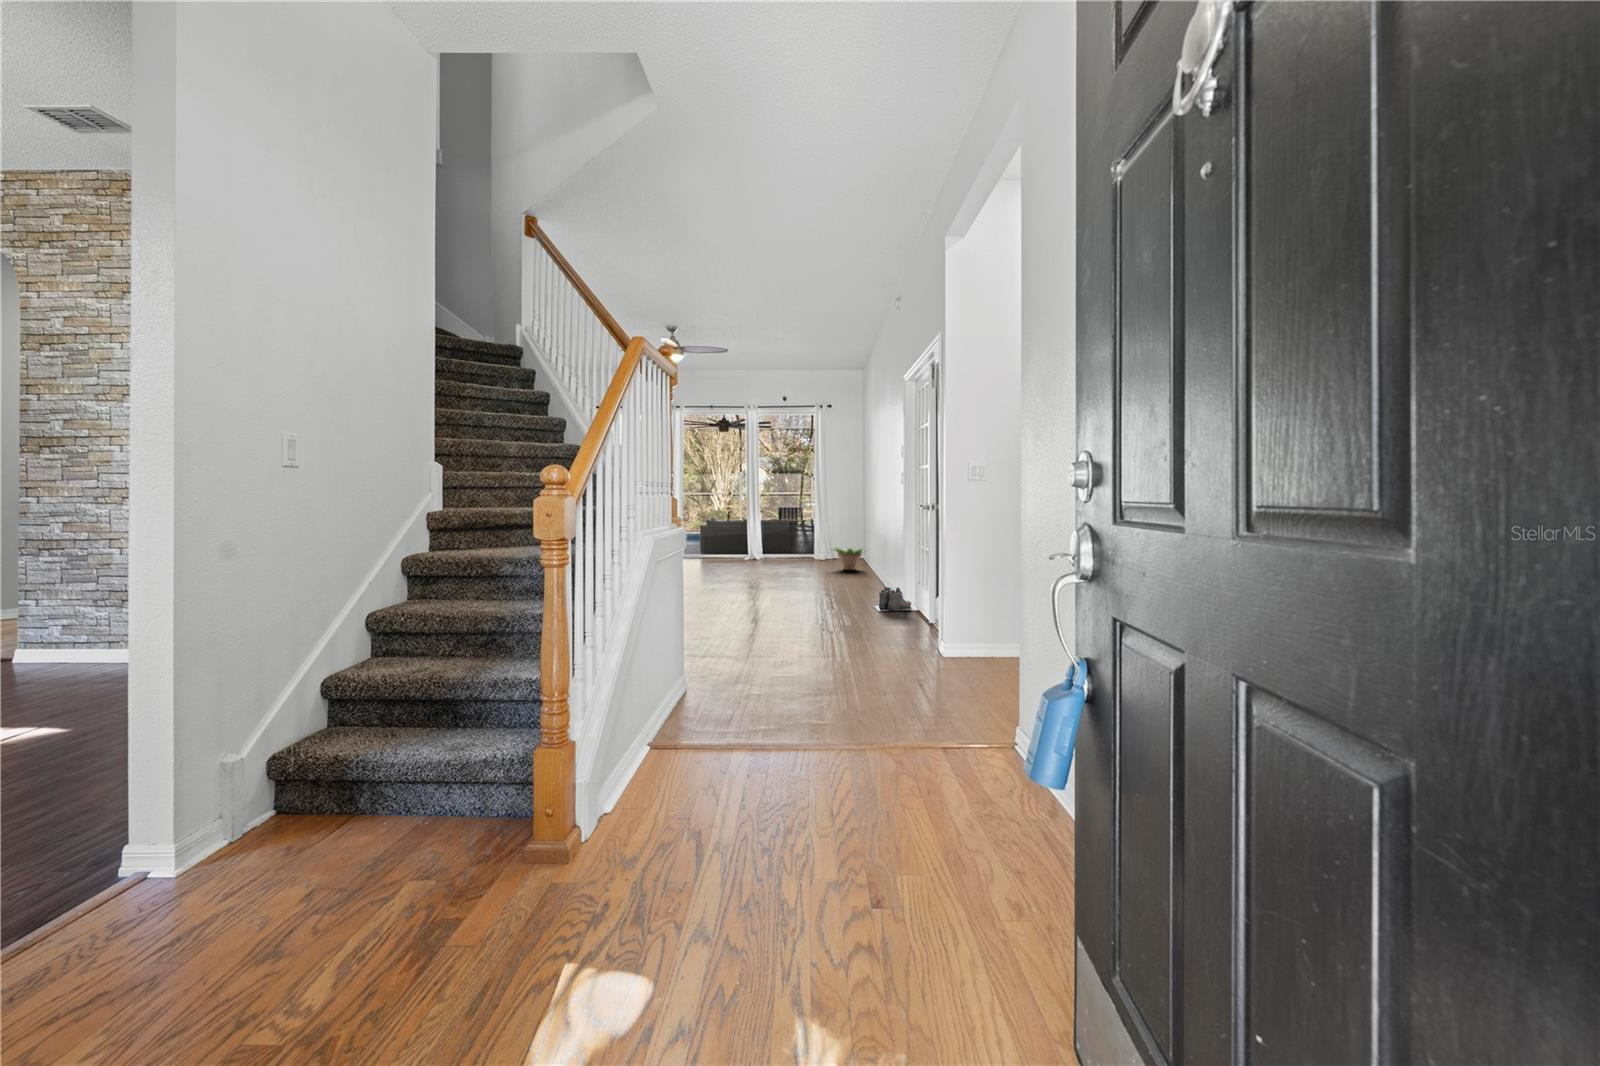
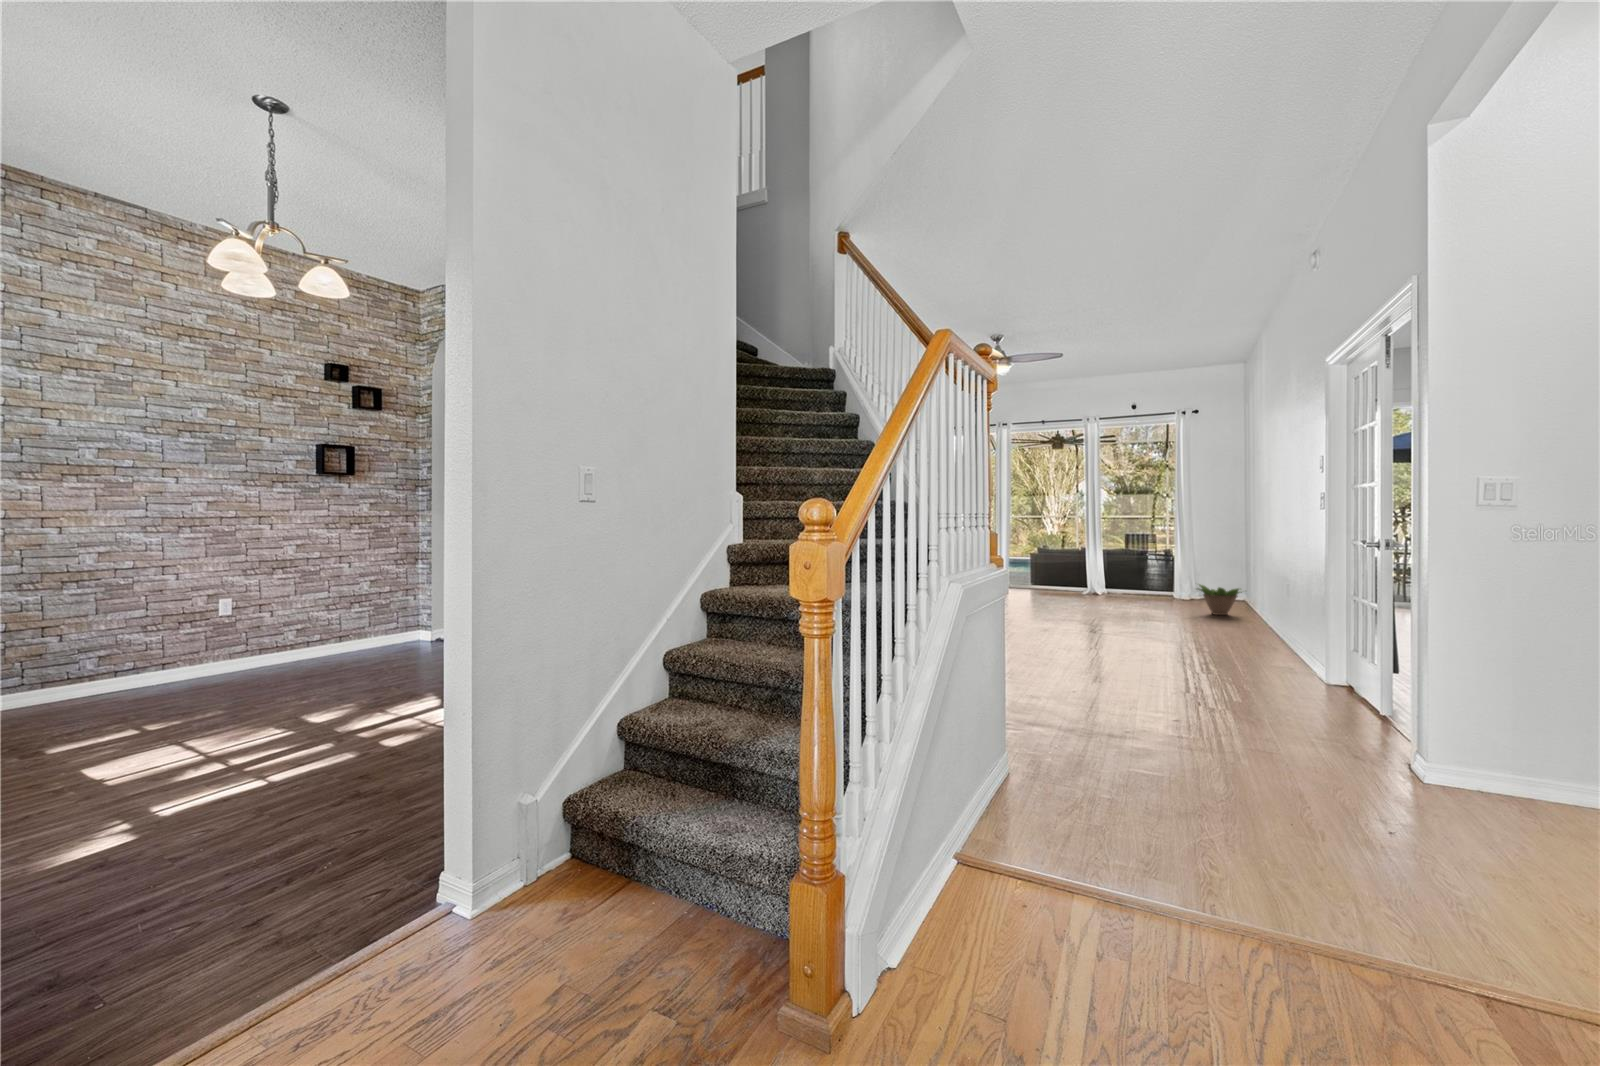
boots: present [874,587,919,611] -> none [1257,644,1329,679]

